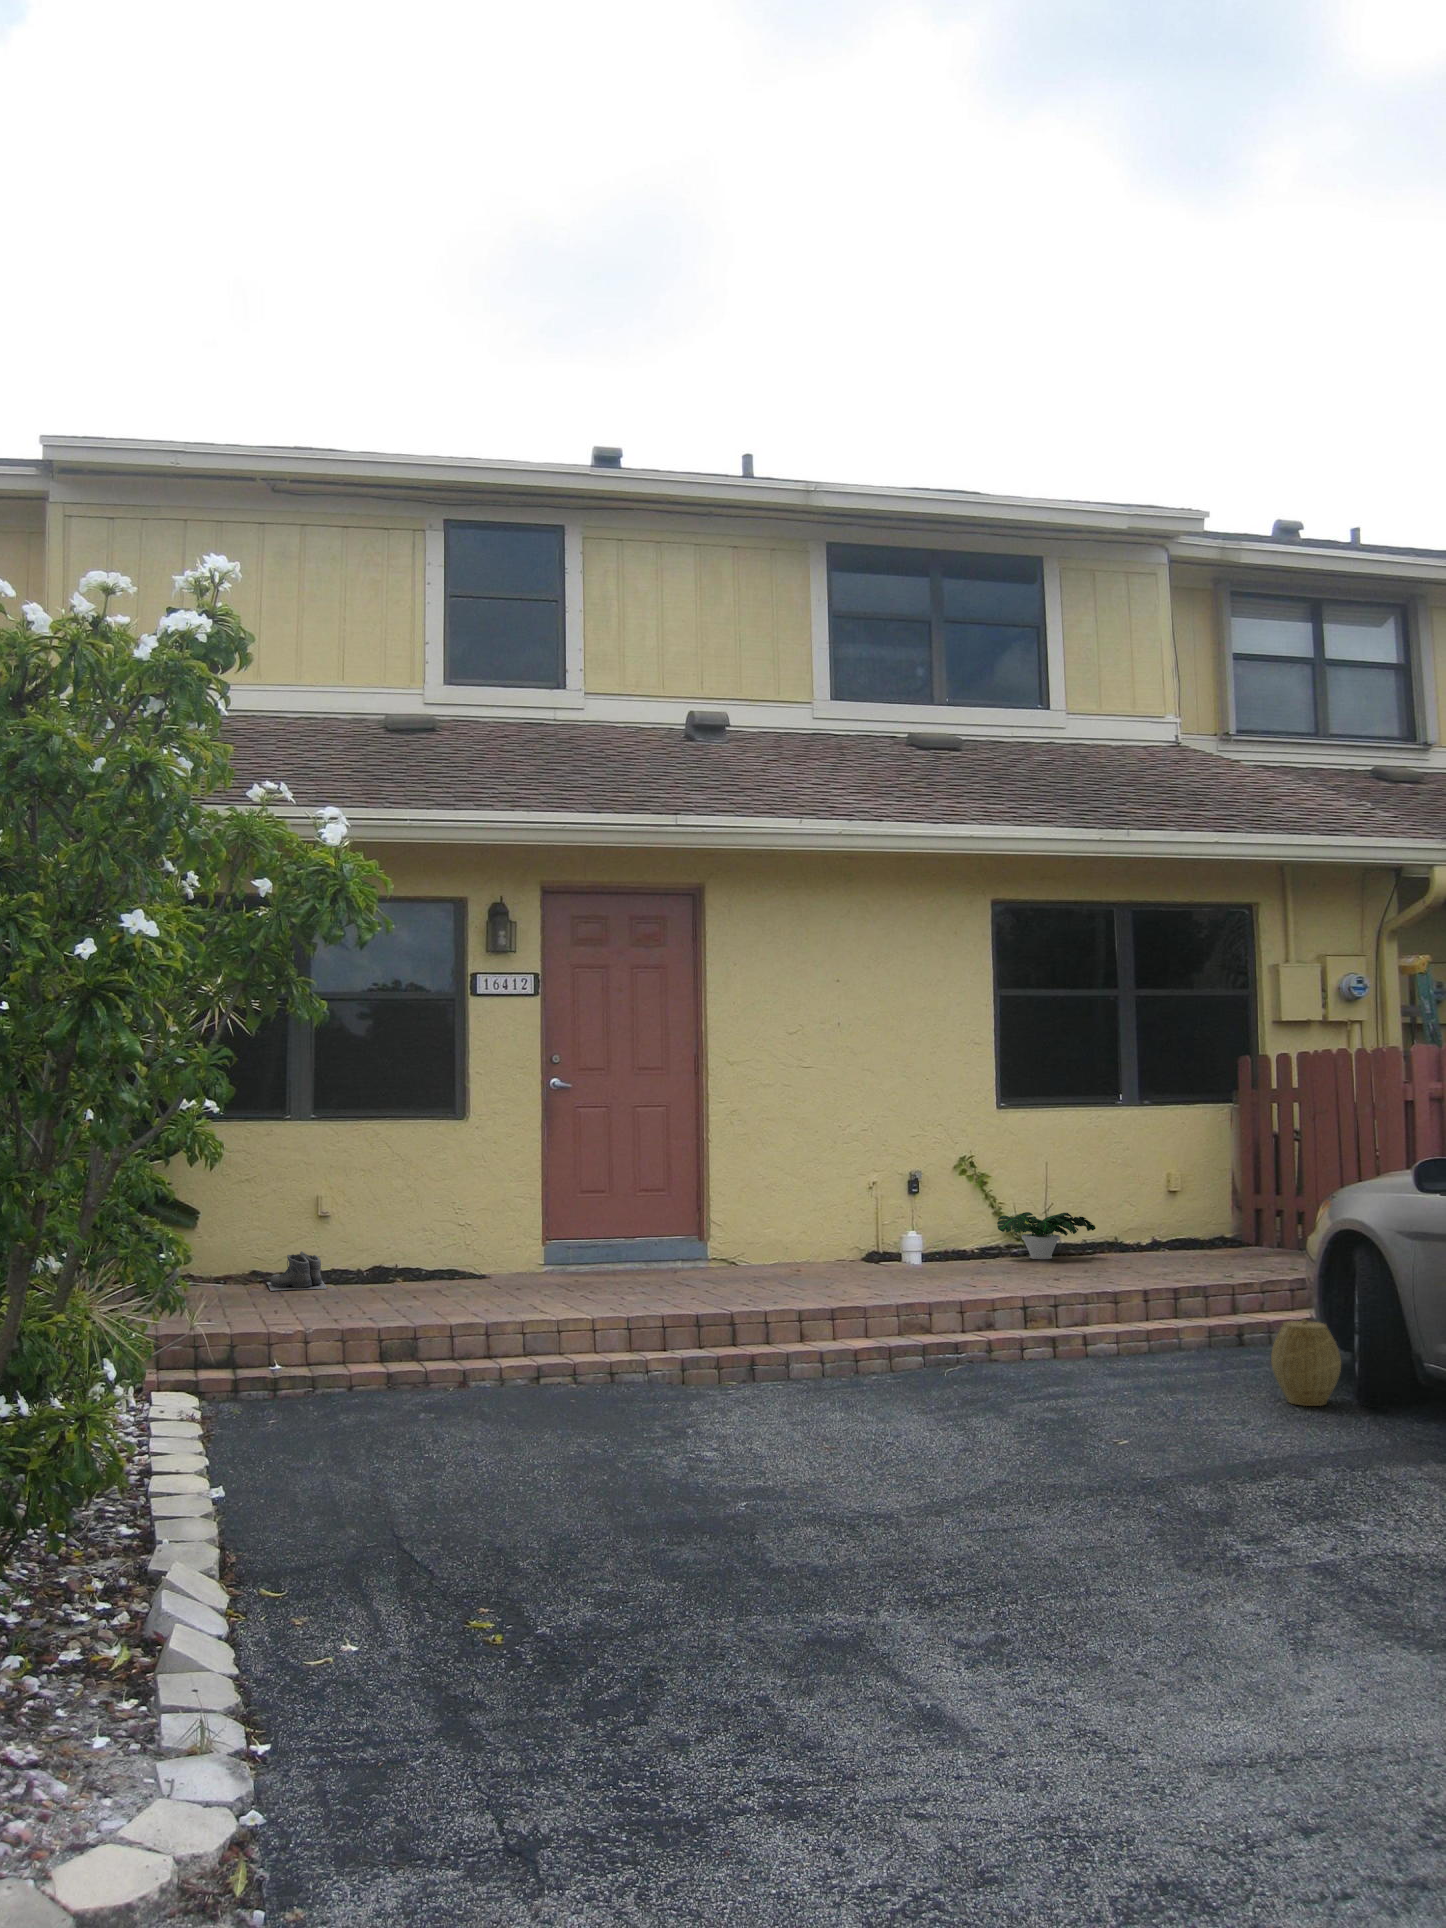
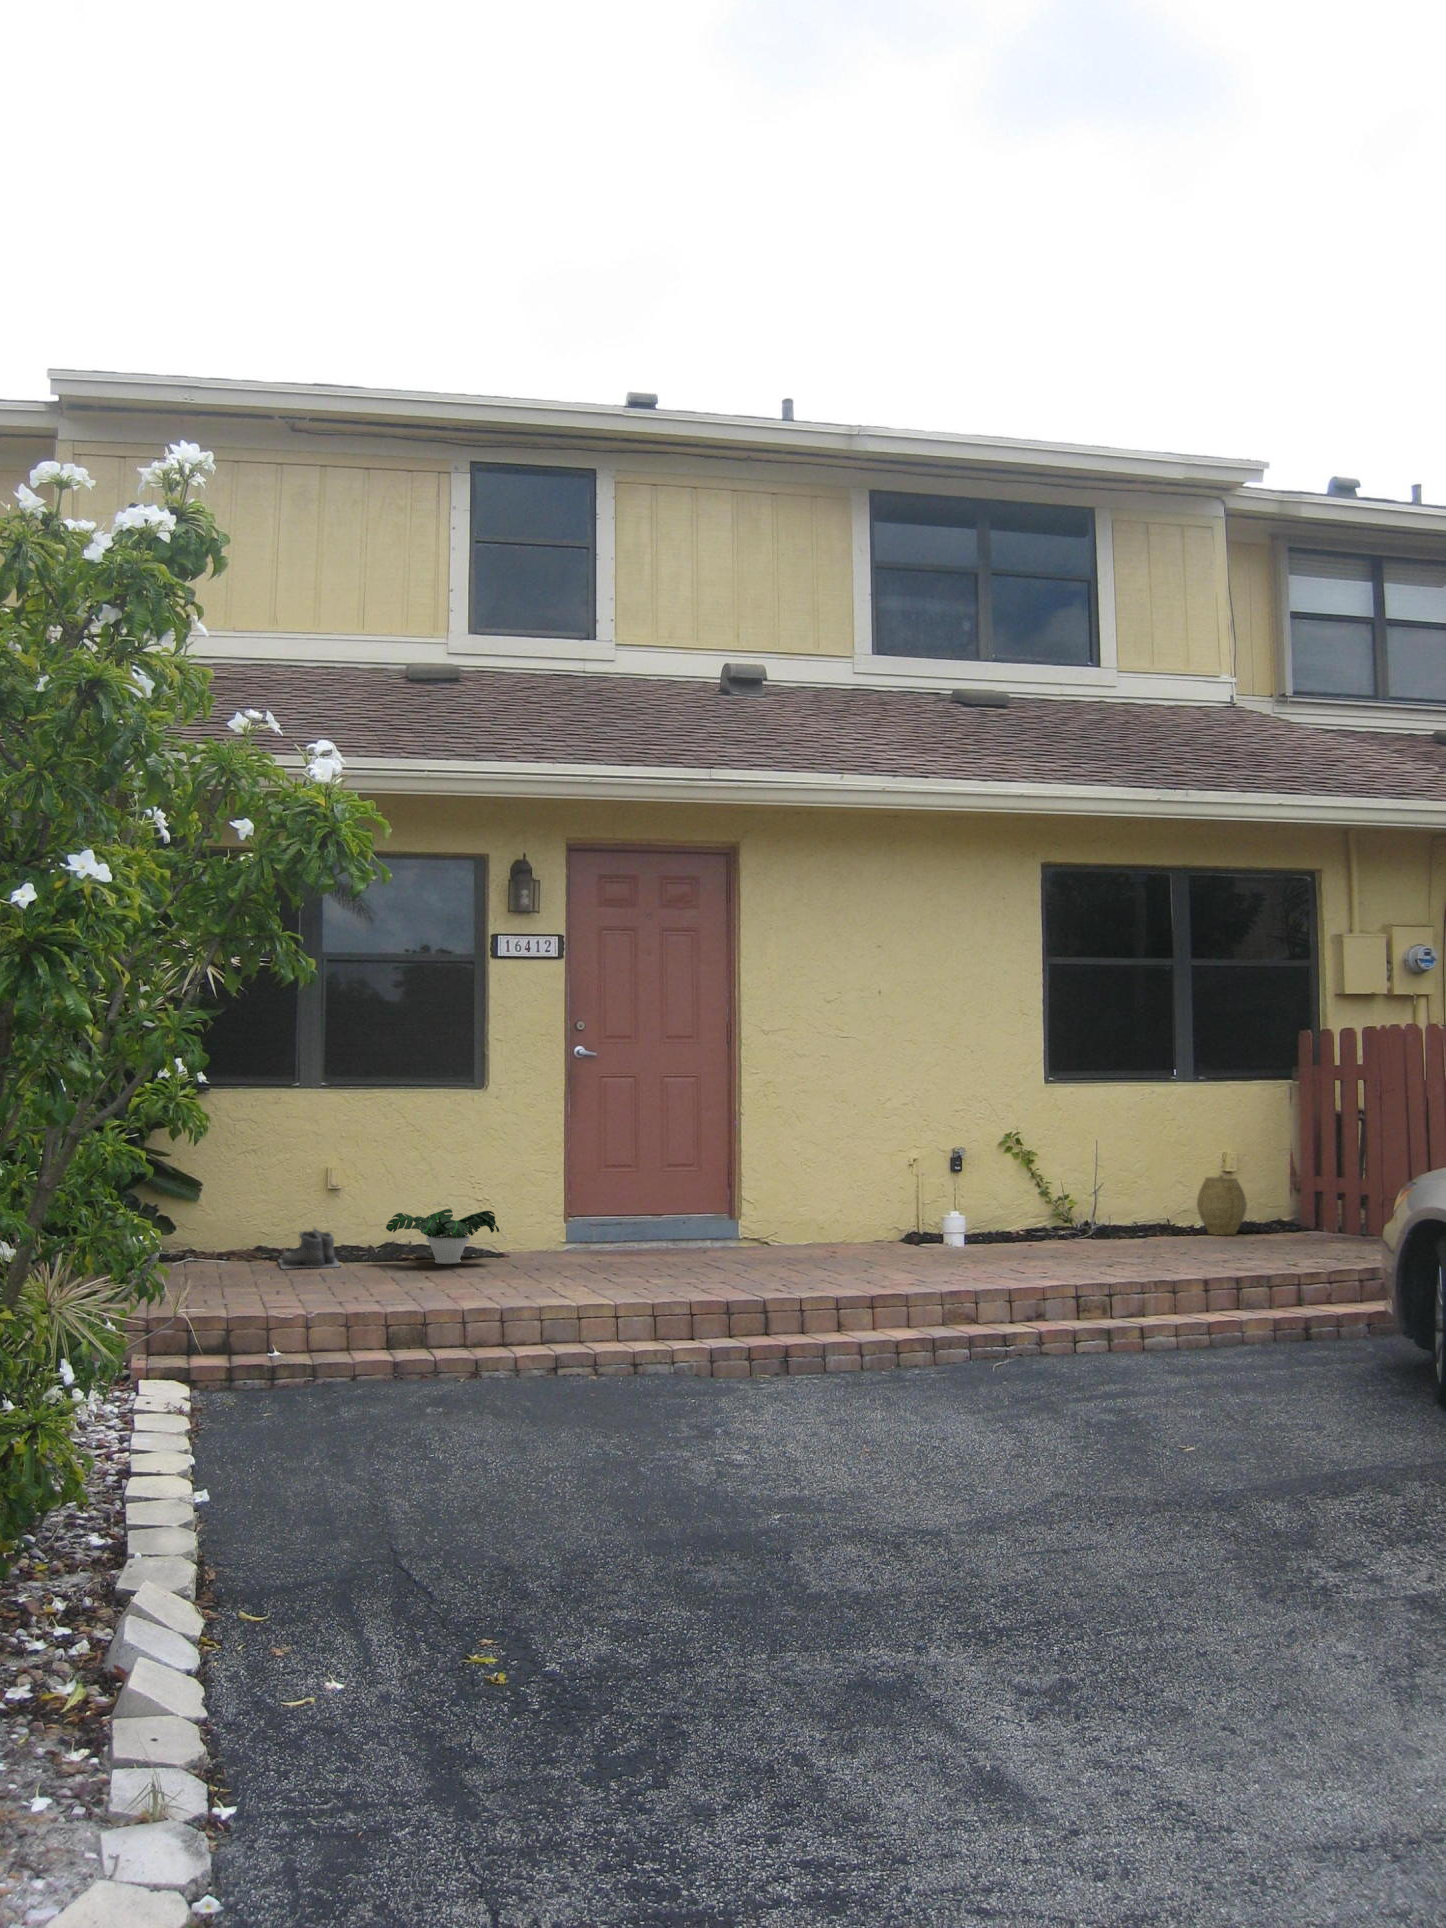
potted plant: present [997,1212,1096,1259] -> present [386,1209,499,1264]
woven basket: present [1271,1319,1341,1406] -> present [1197,1175,1247,1235]

